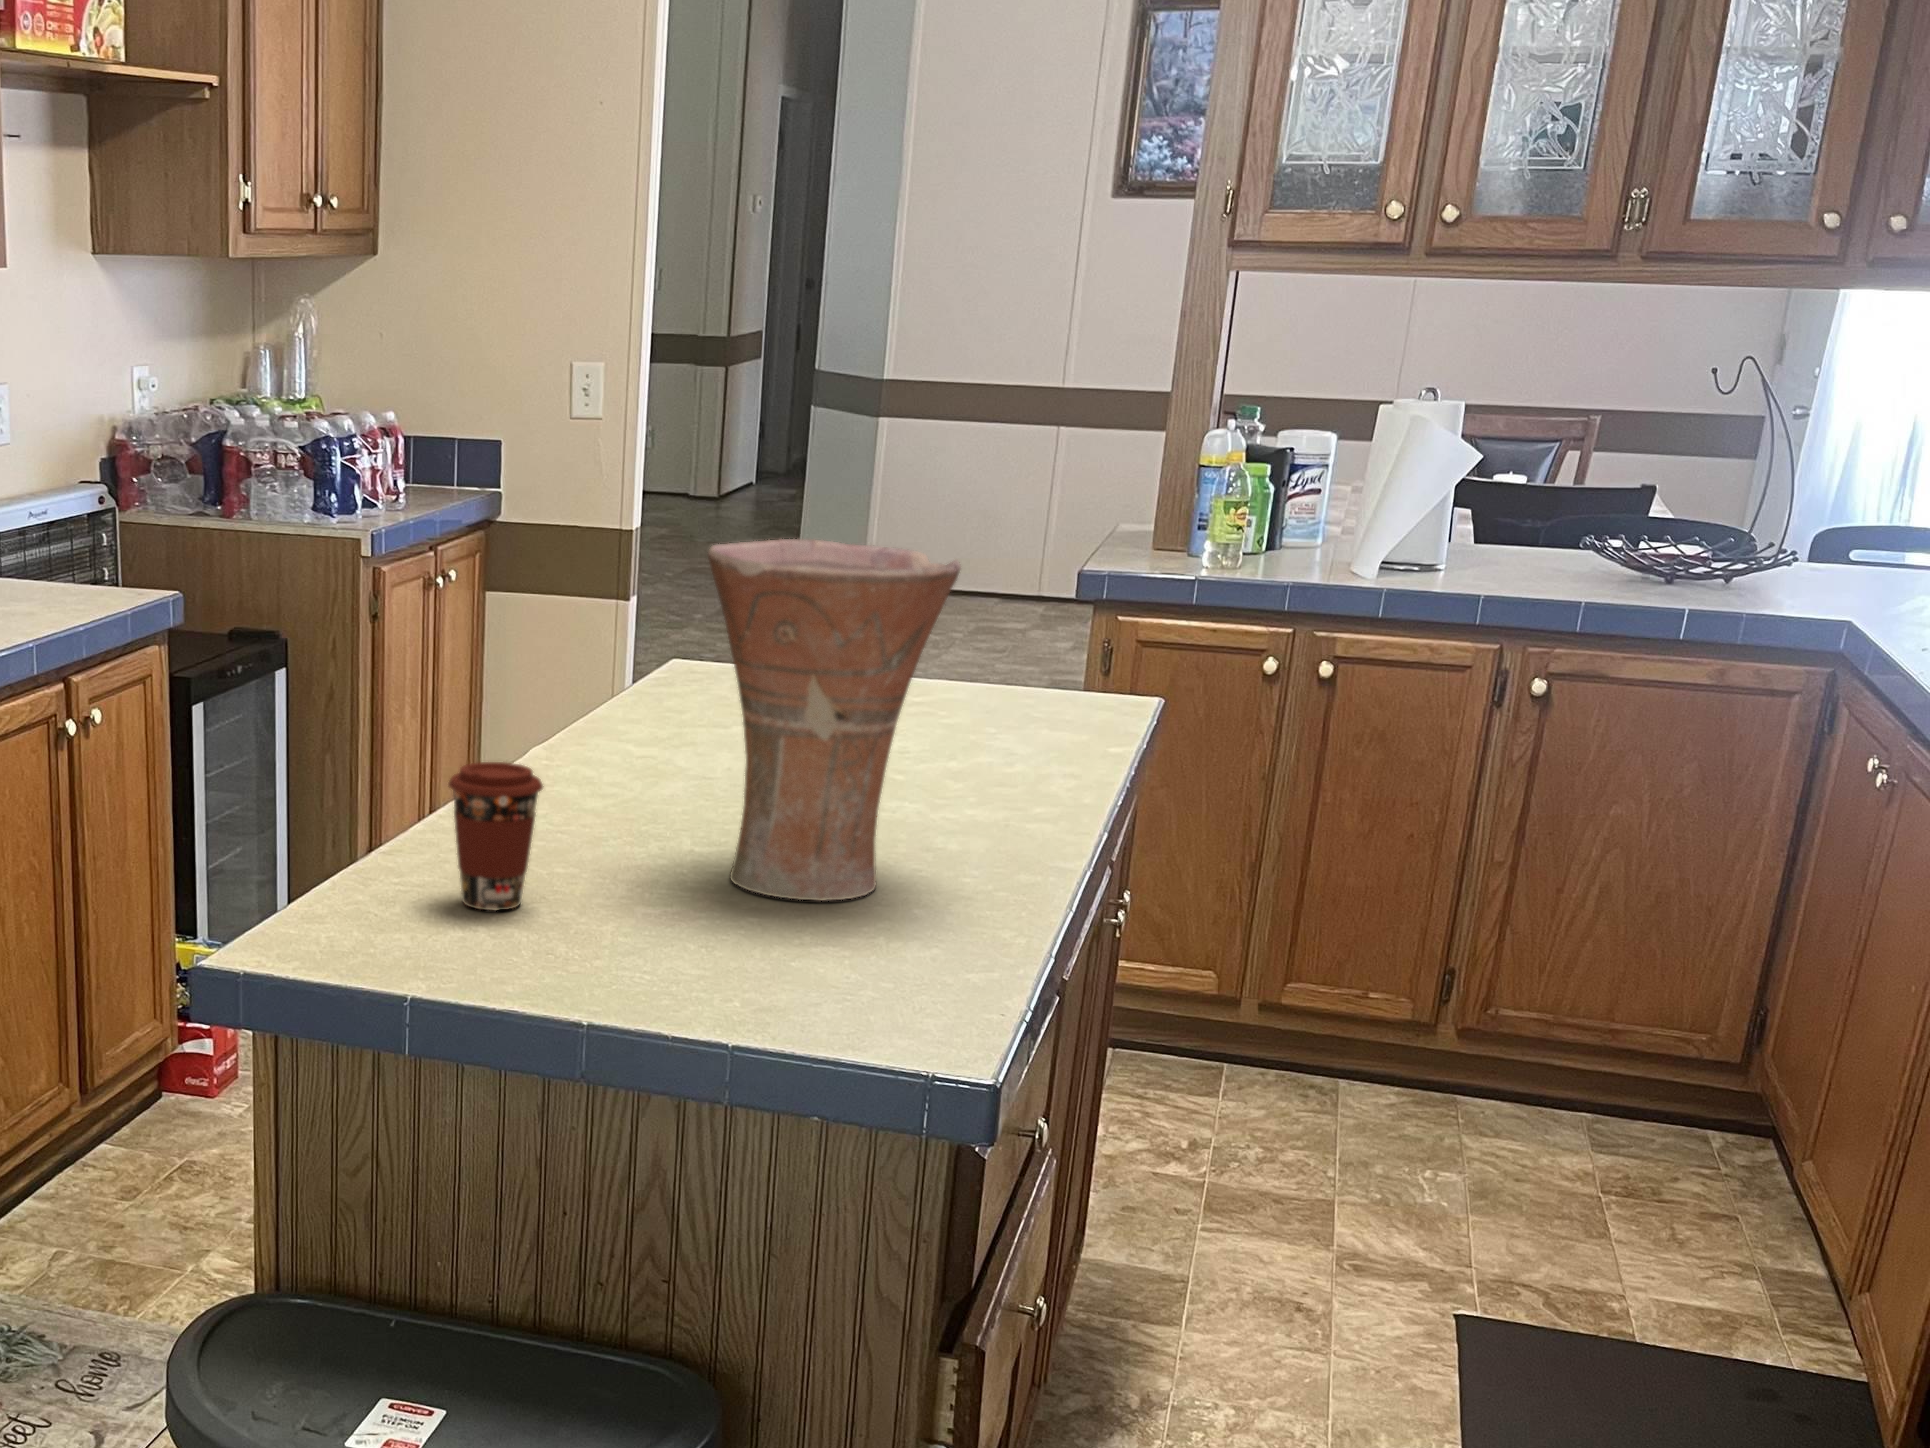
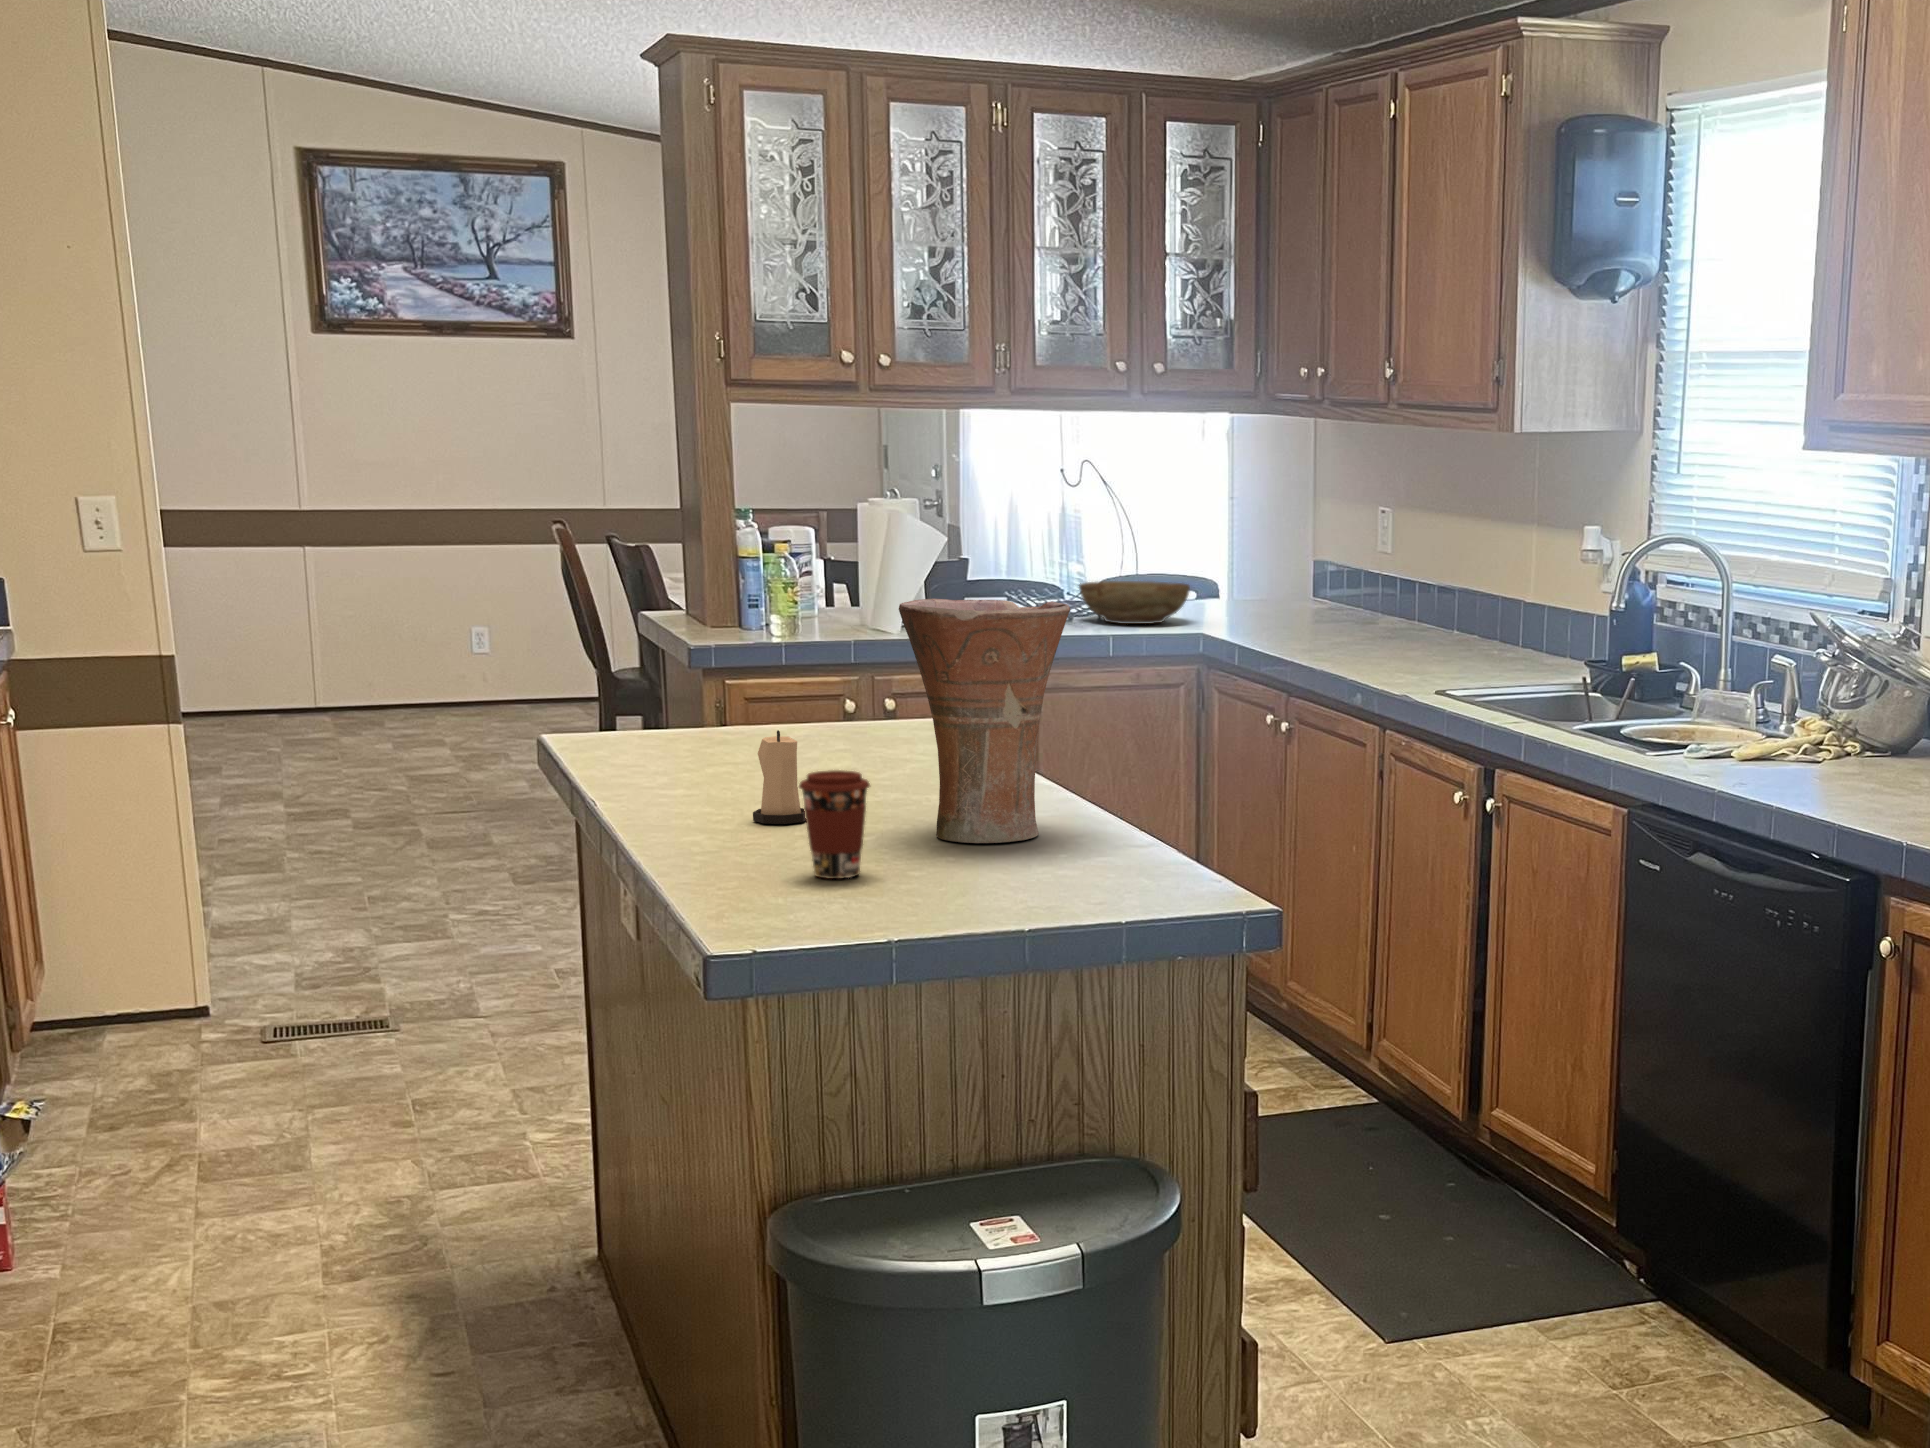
bowl: none [1716,527,1898,595] -> present [1079,581,1190,624]
candle: none [591,694,657,818] -> present [753,730,806,824]

